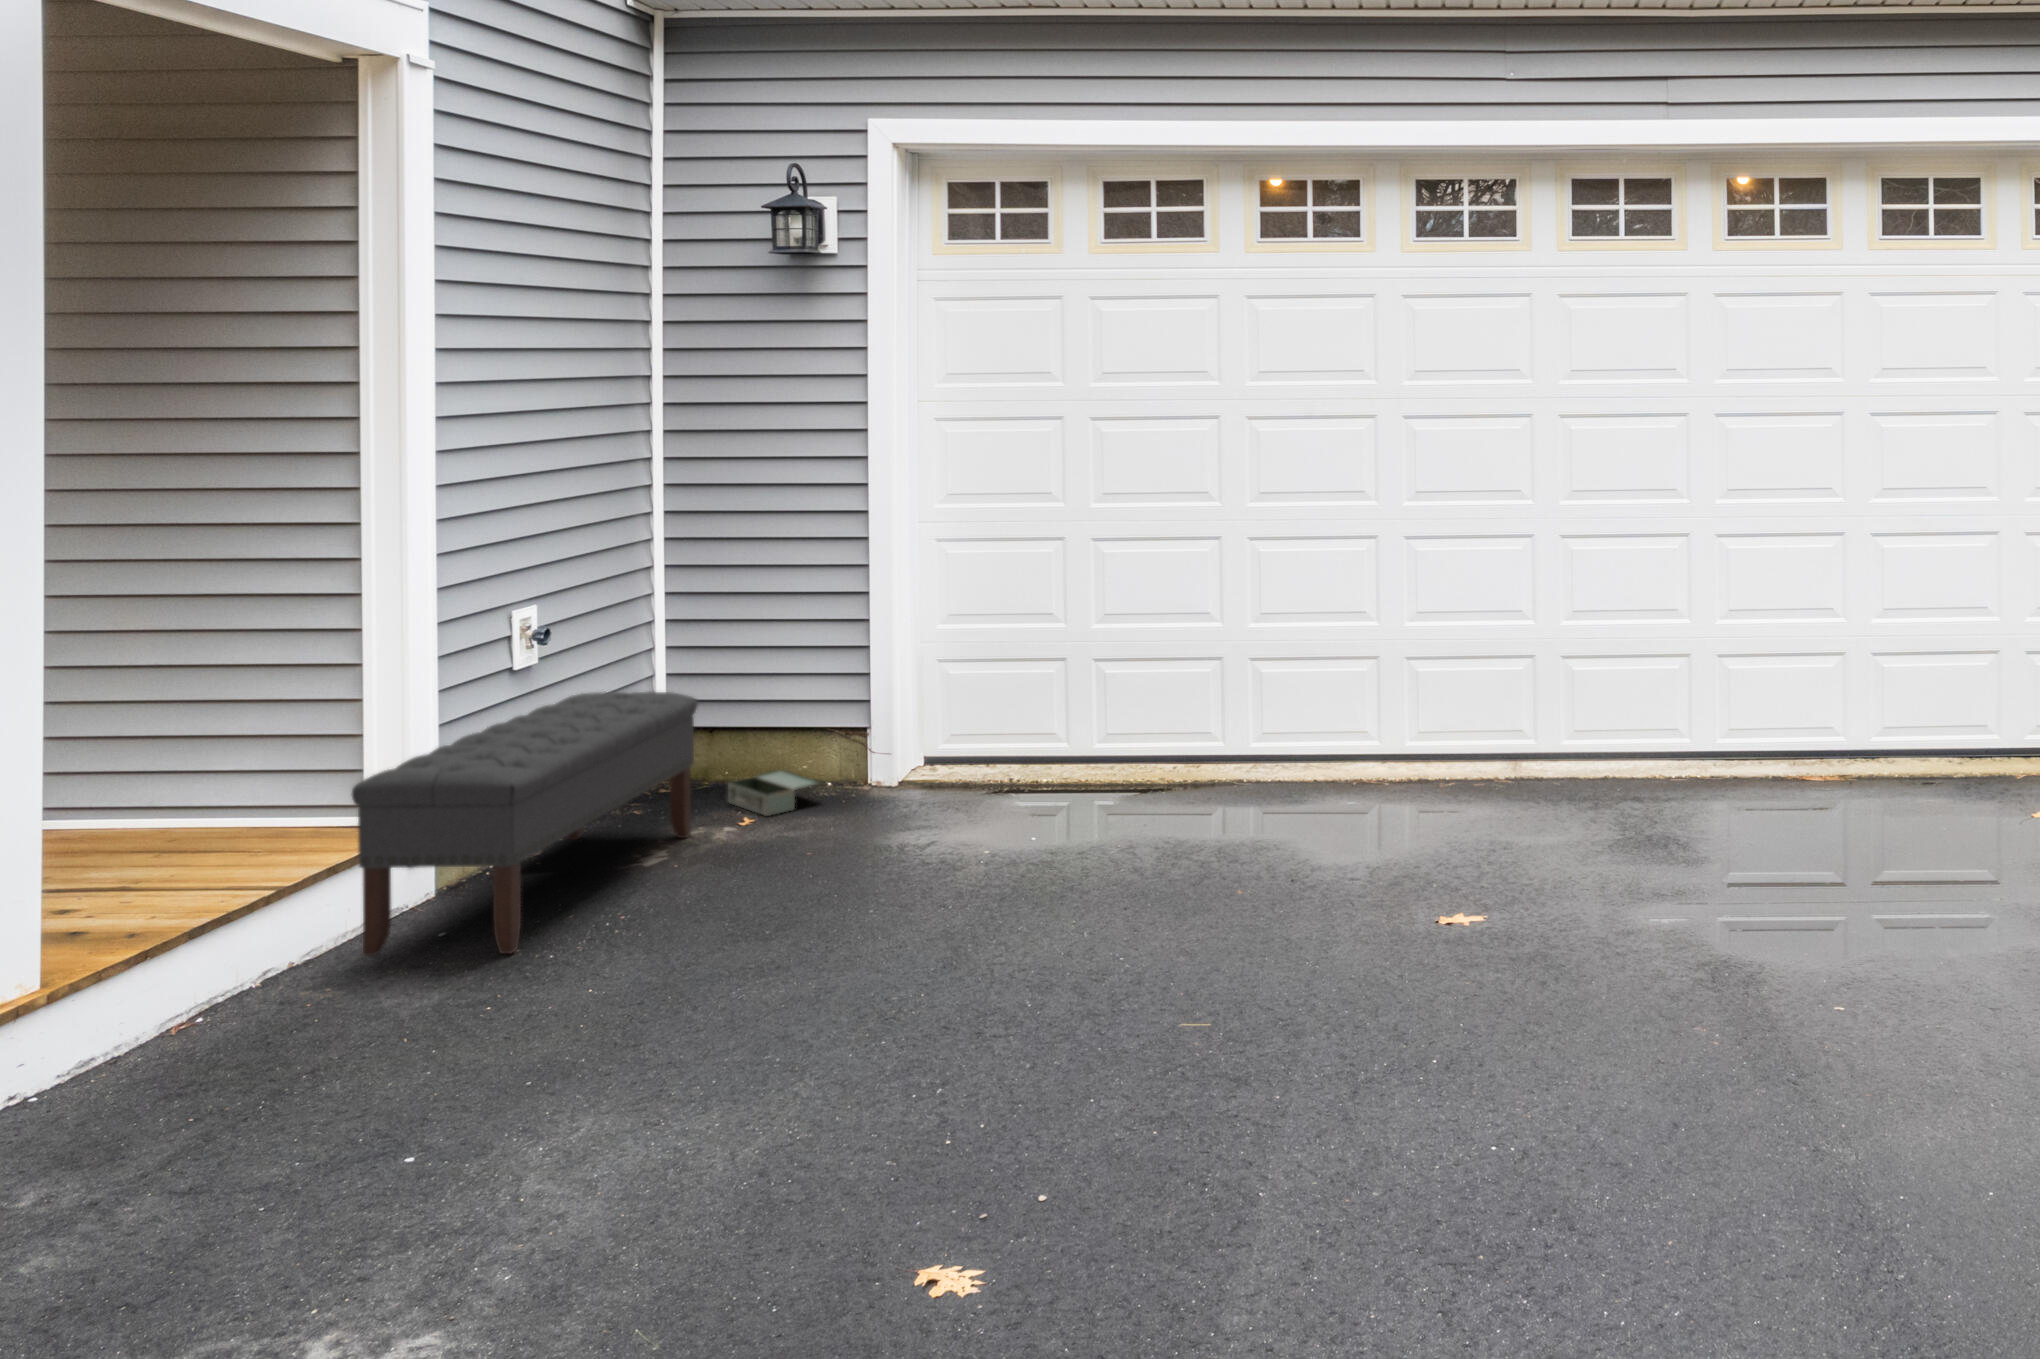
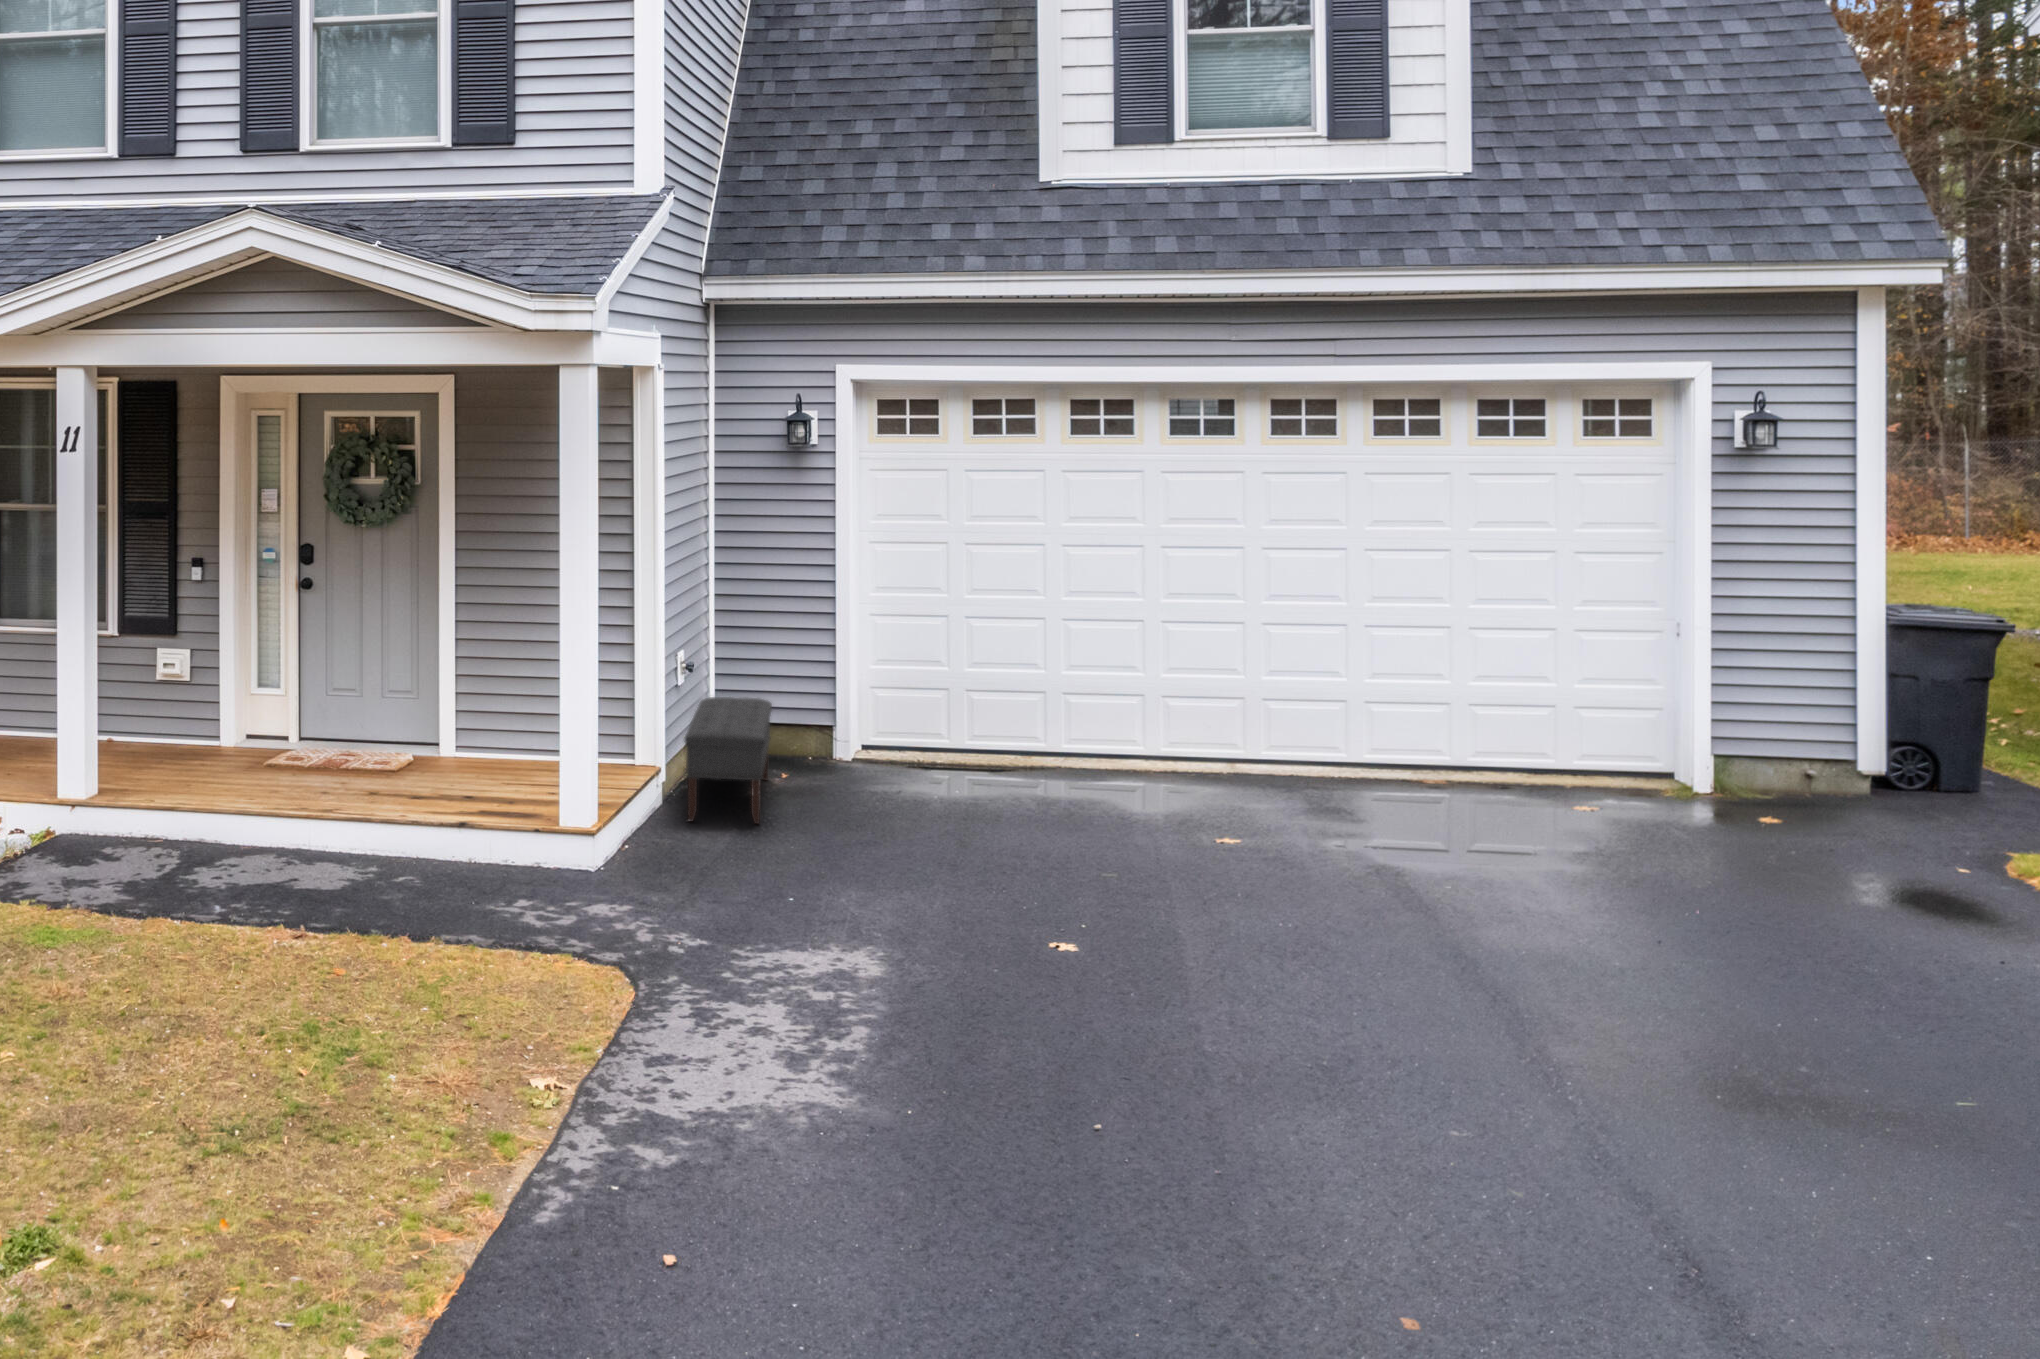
toolbox: present [728,770,819,816] -> none [765,748,820,772]

